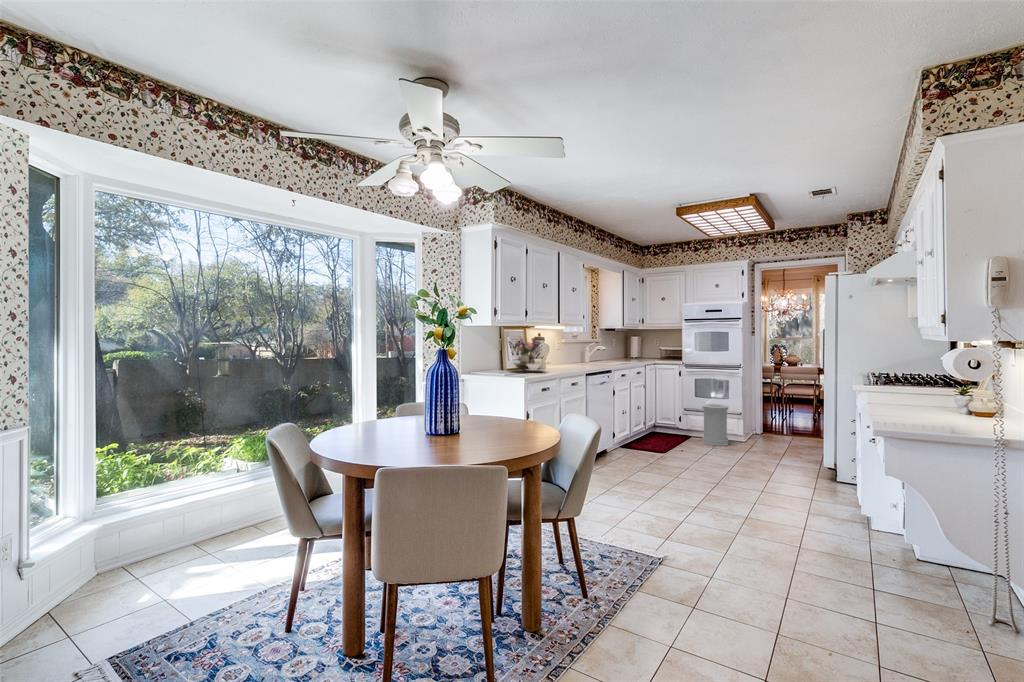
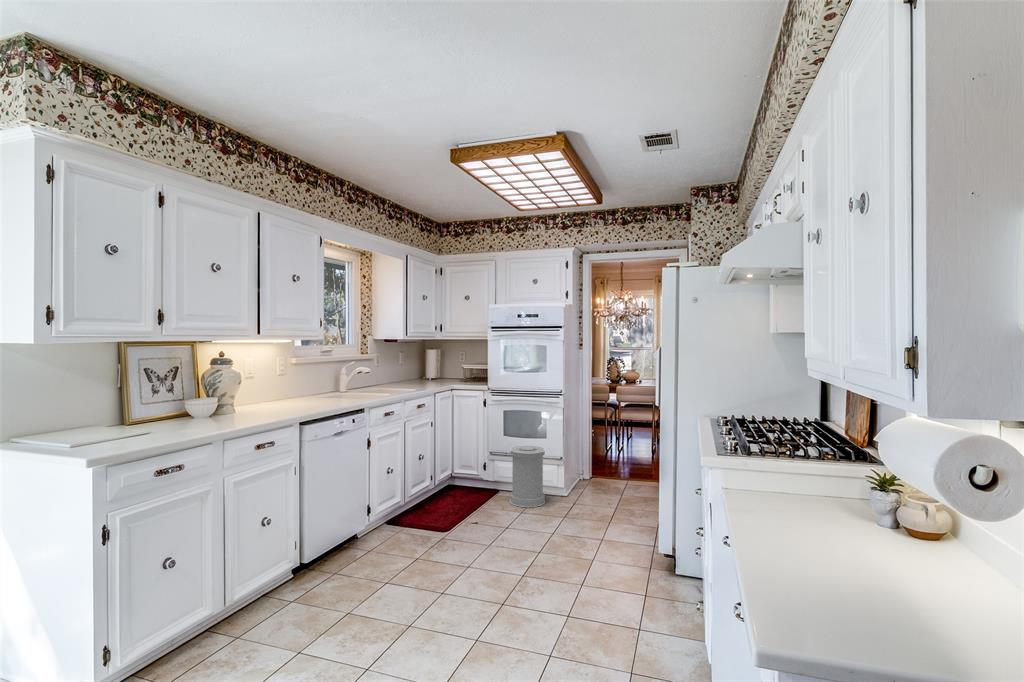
flower arrangement: present [514,338,550,371] -> none [101,361,200,433]

